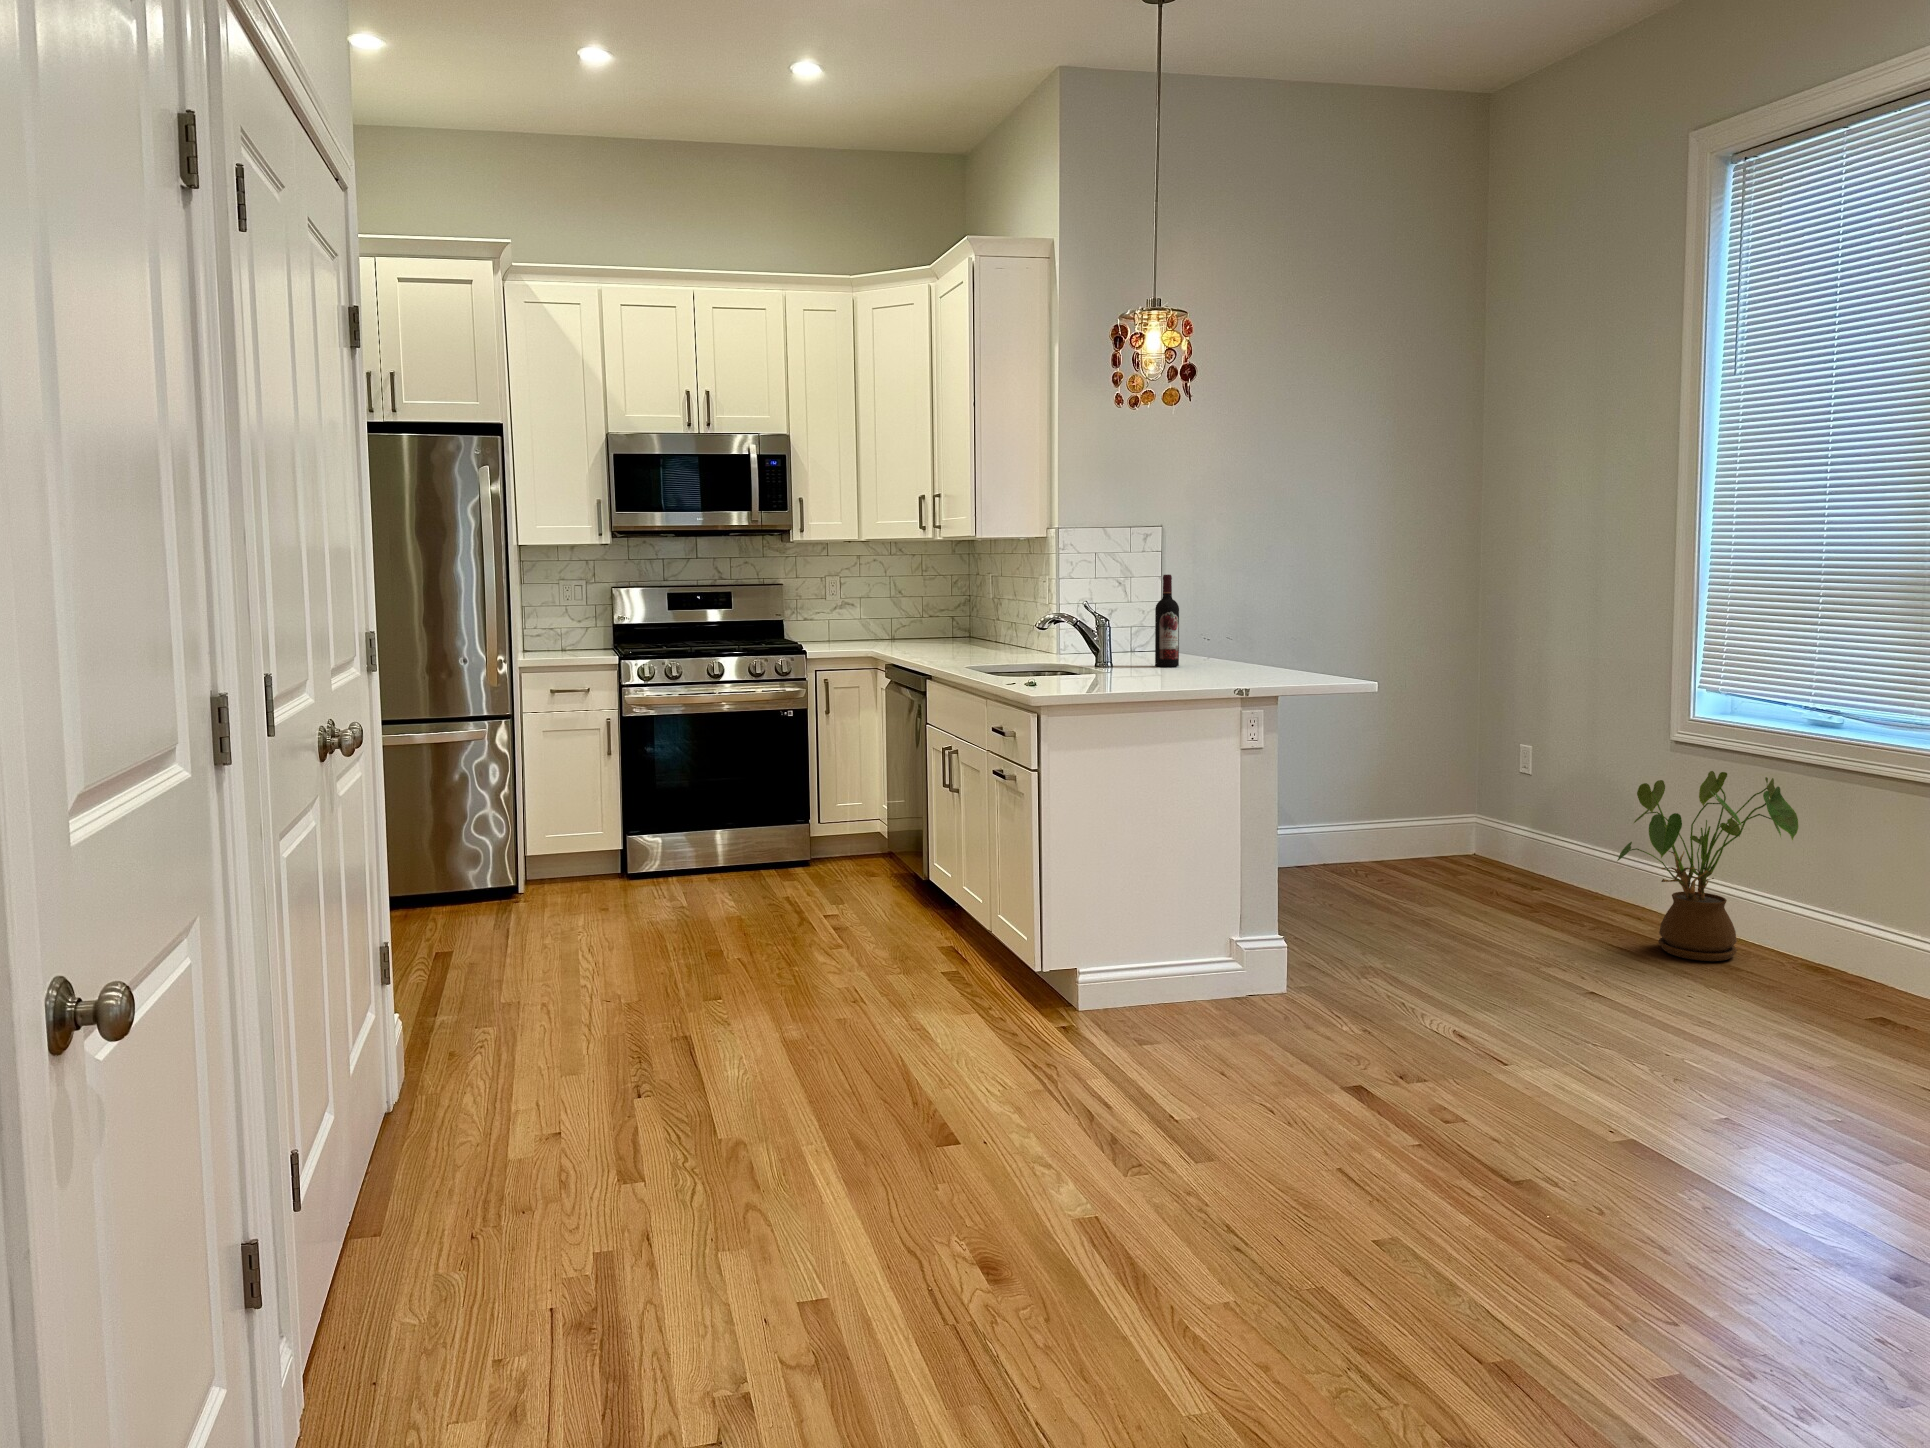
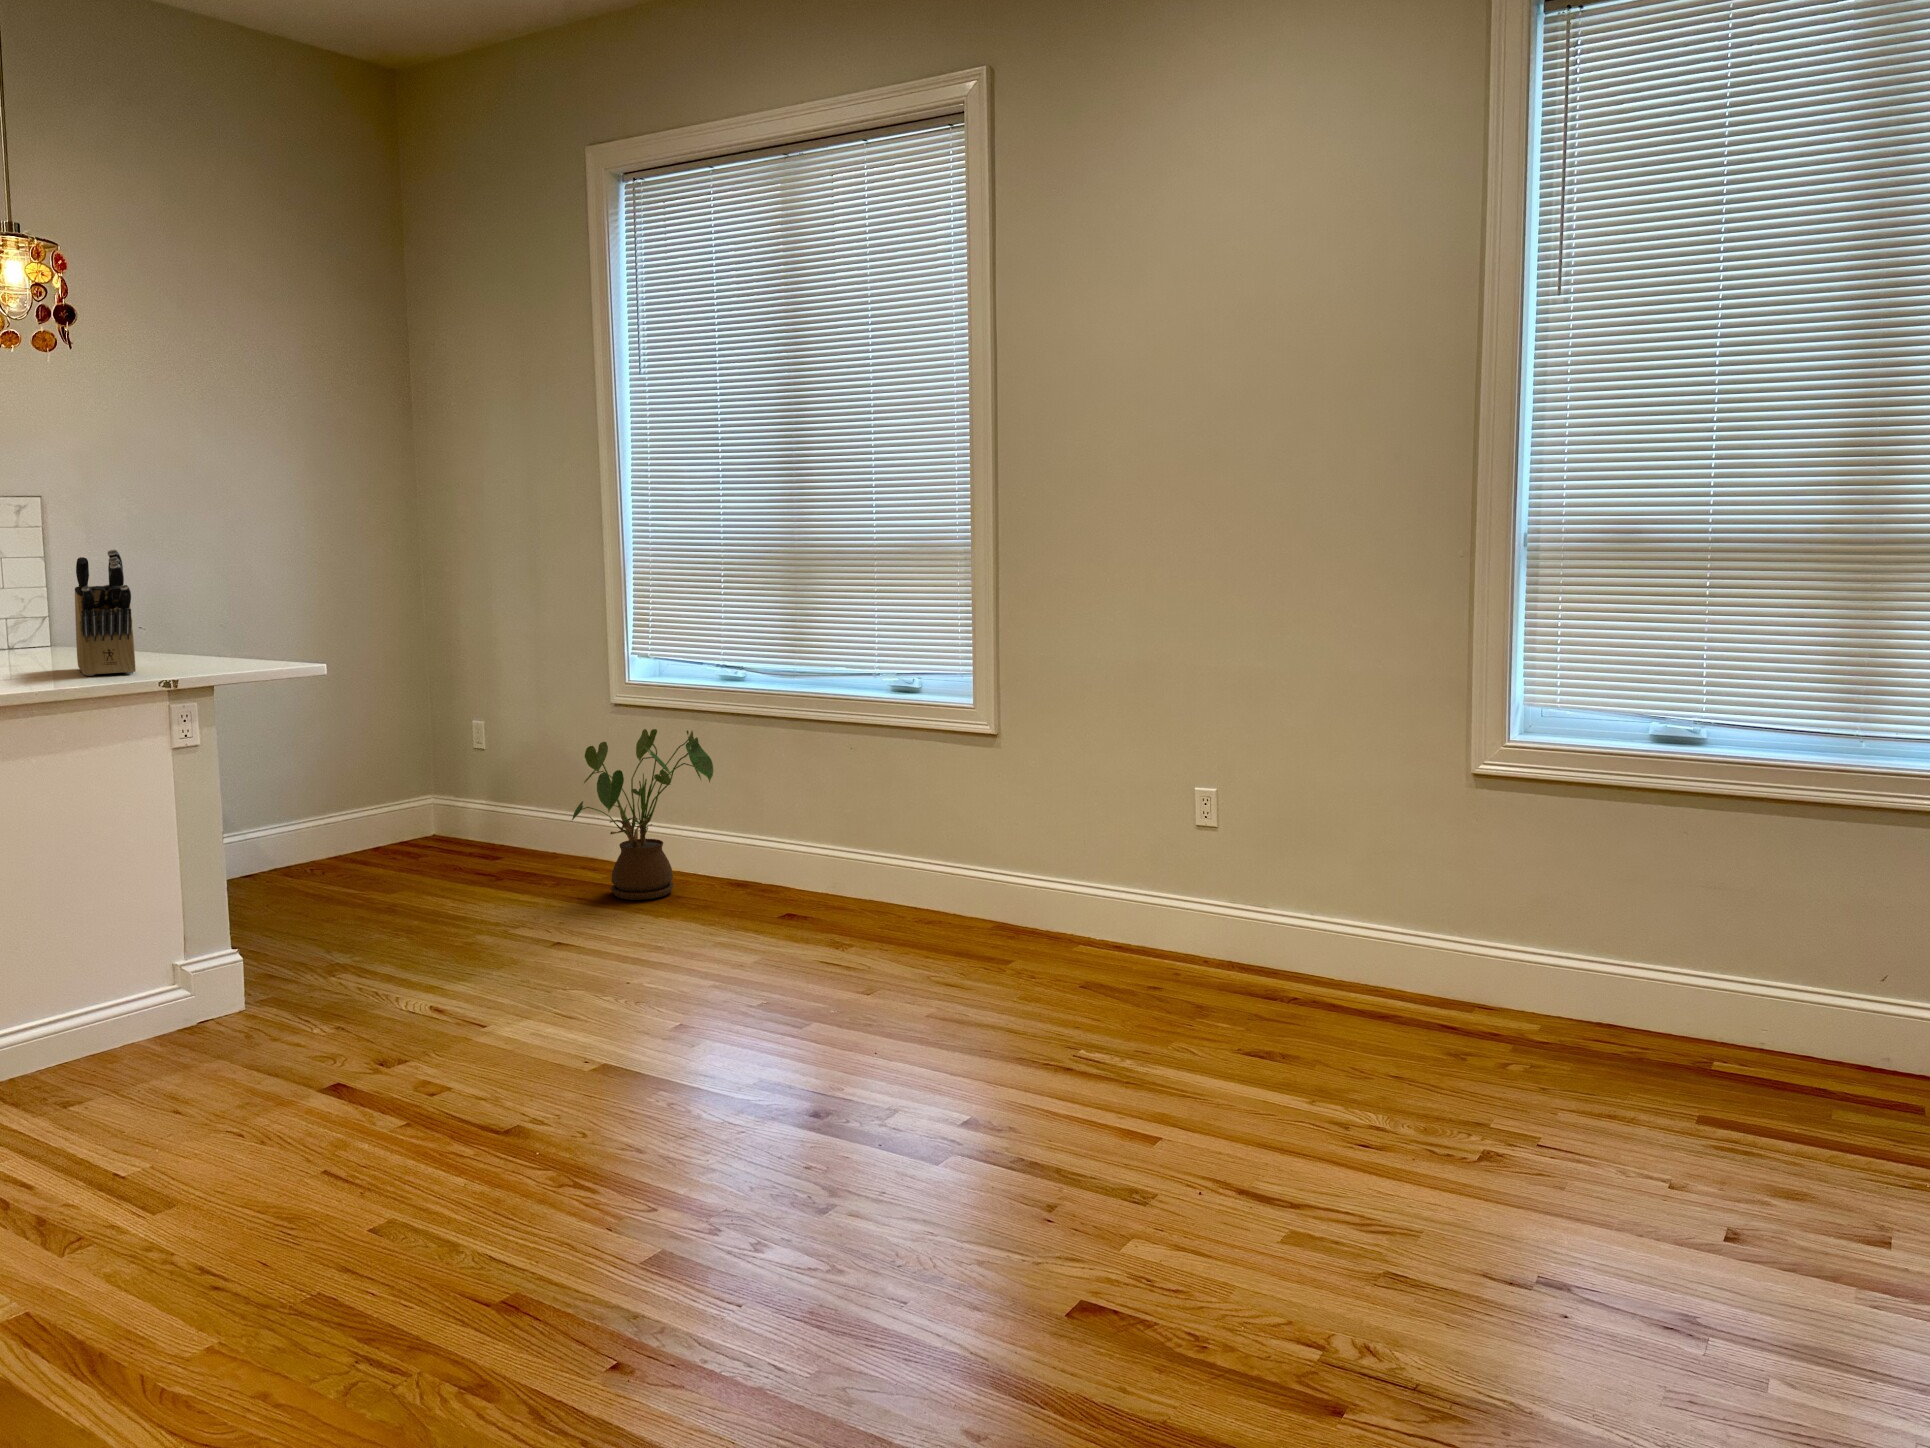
knife block: none [1179,573,1220,680] -> present [75,550,136,676]
wine bottle: present [1155,575,1179,667] -> none [36,550,75,662]

